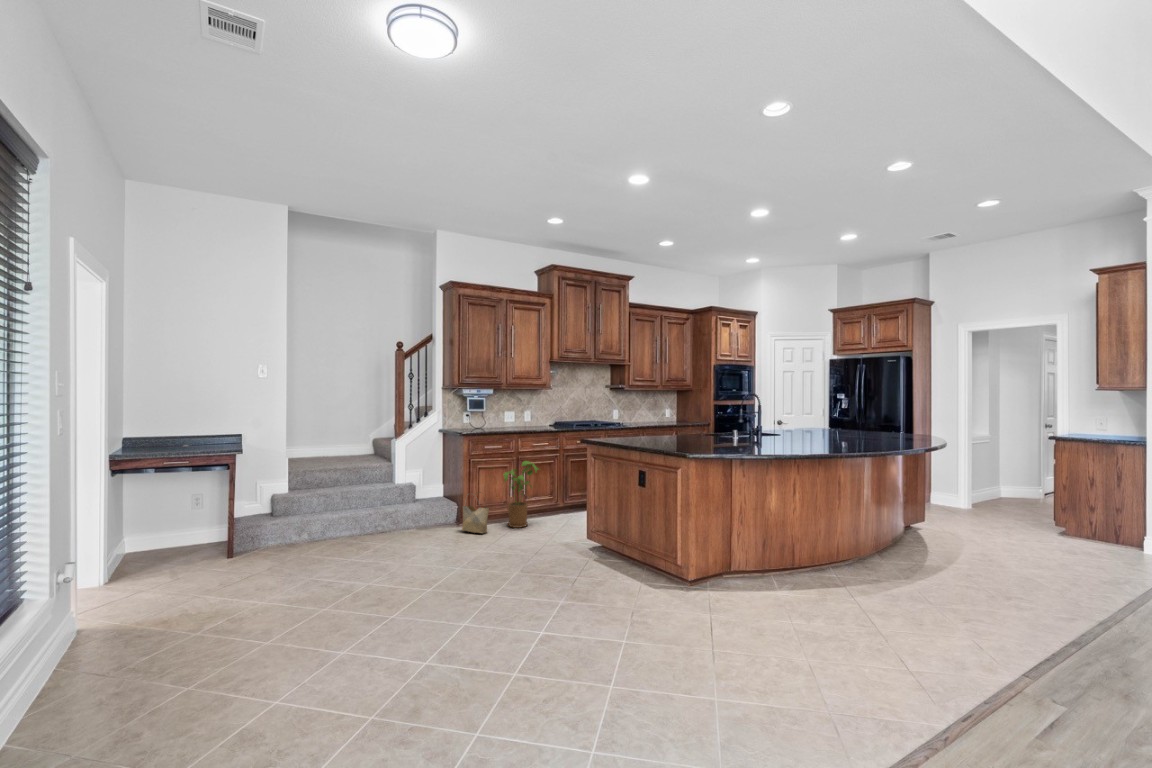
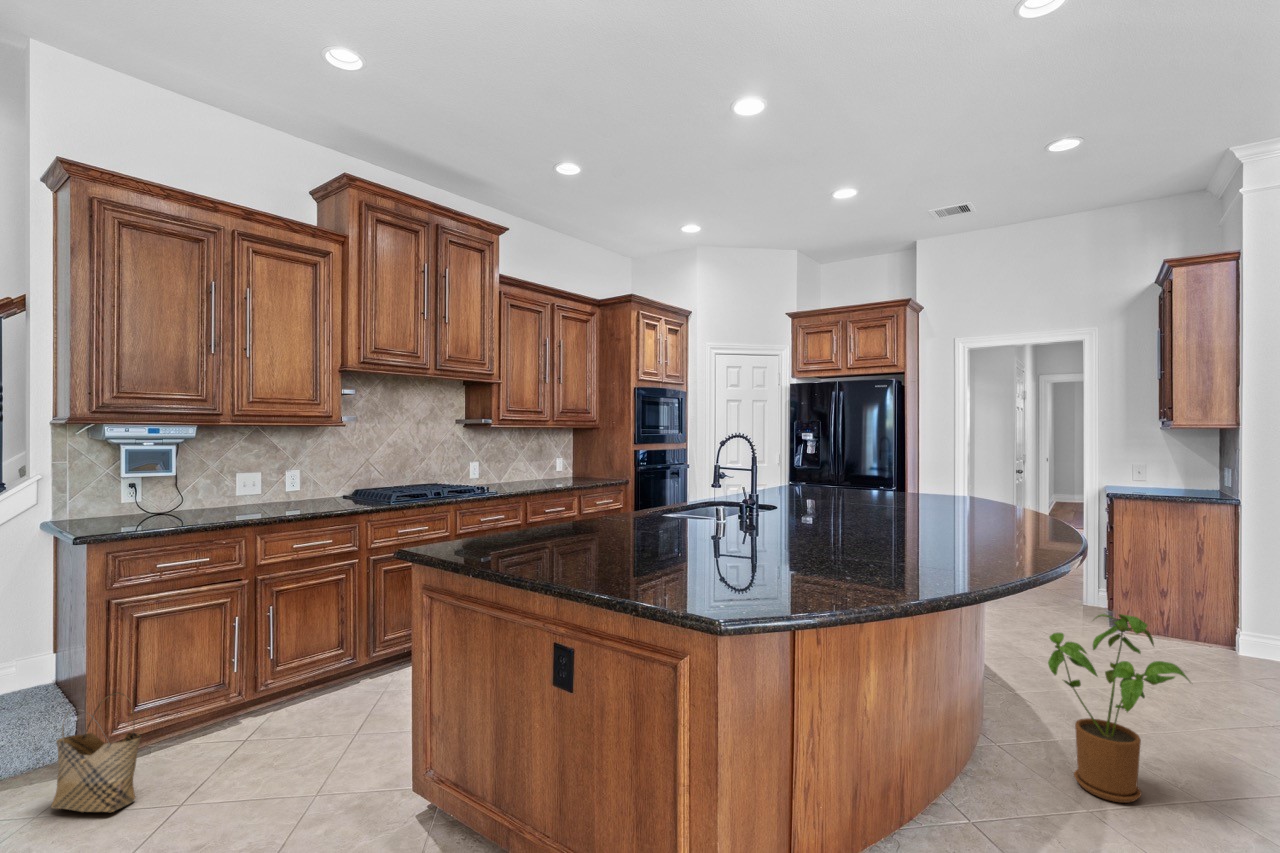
house plant: present [504,461,539,528] -> present [1048,614,1190,803]

